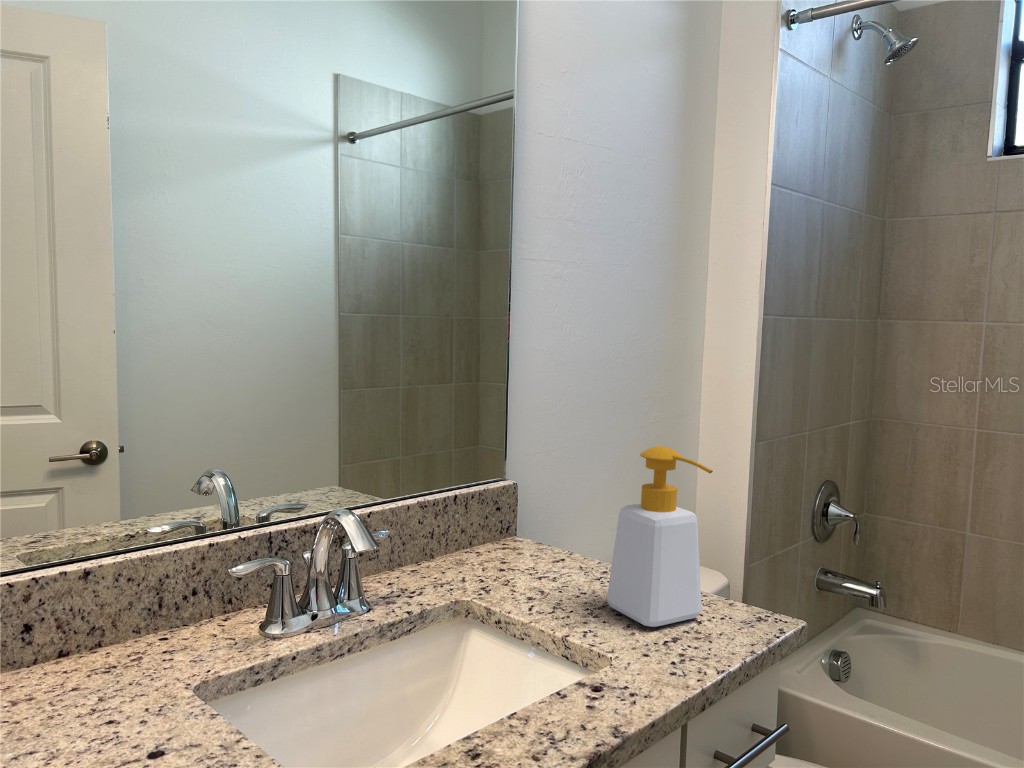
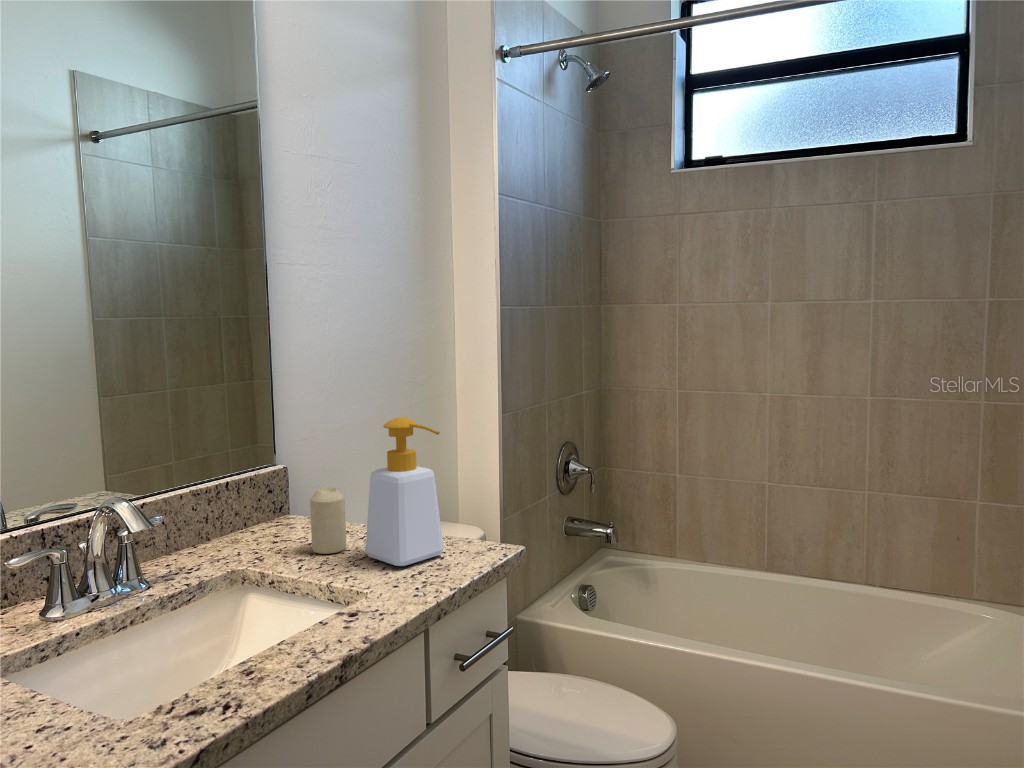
candle: none [544,517,585,595] -> present [310,488,346,554]

